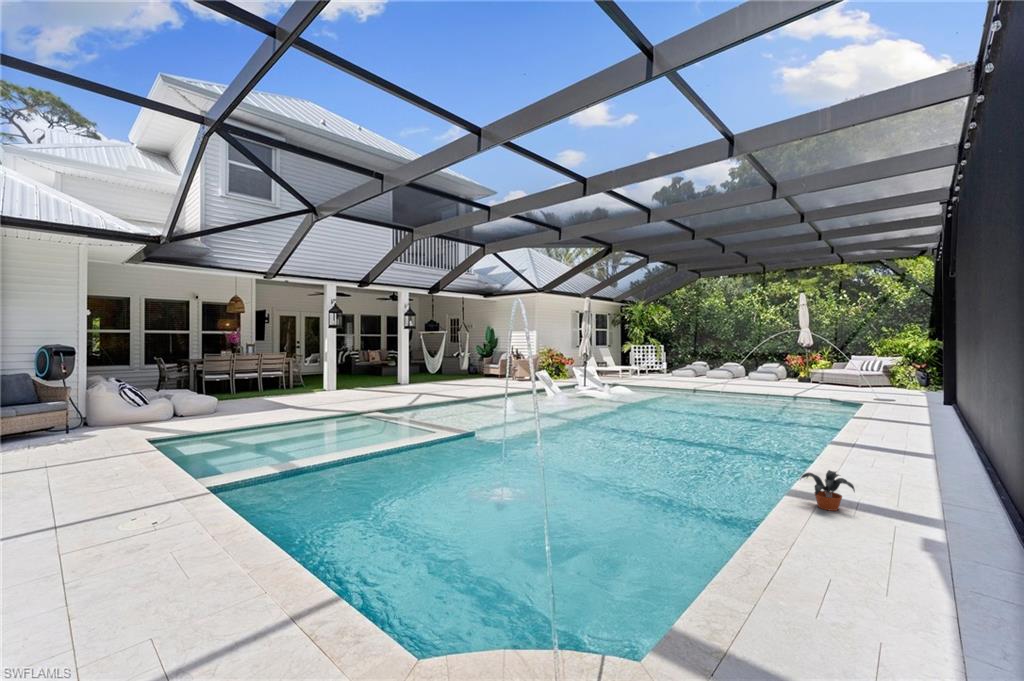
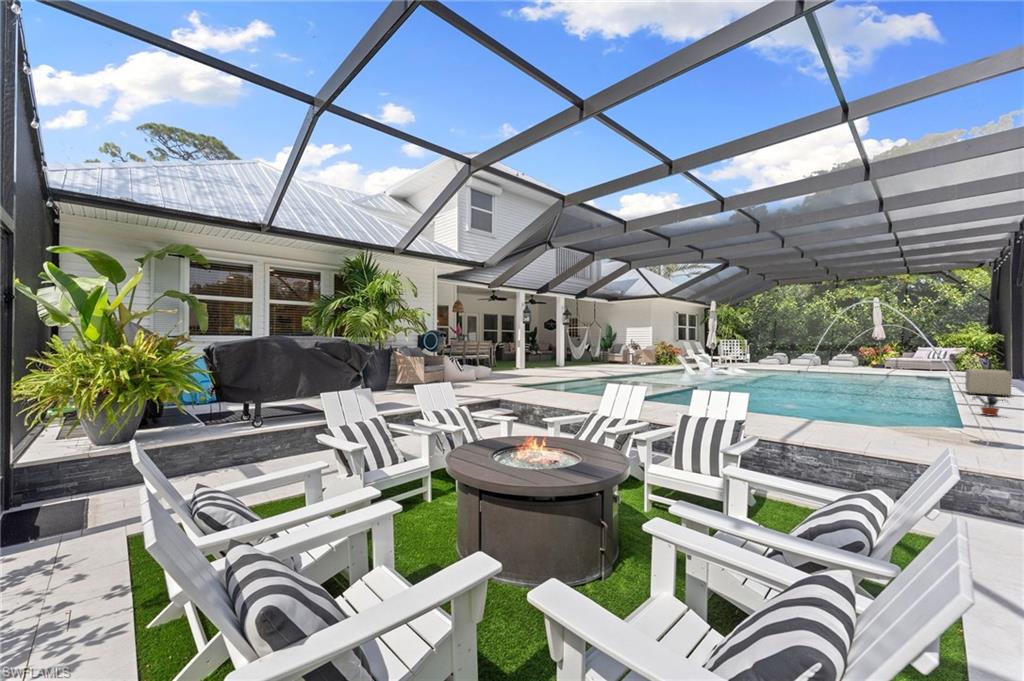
ottoman: none [853,401,909,447] -> present [965,369,1011,397]

